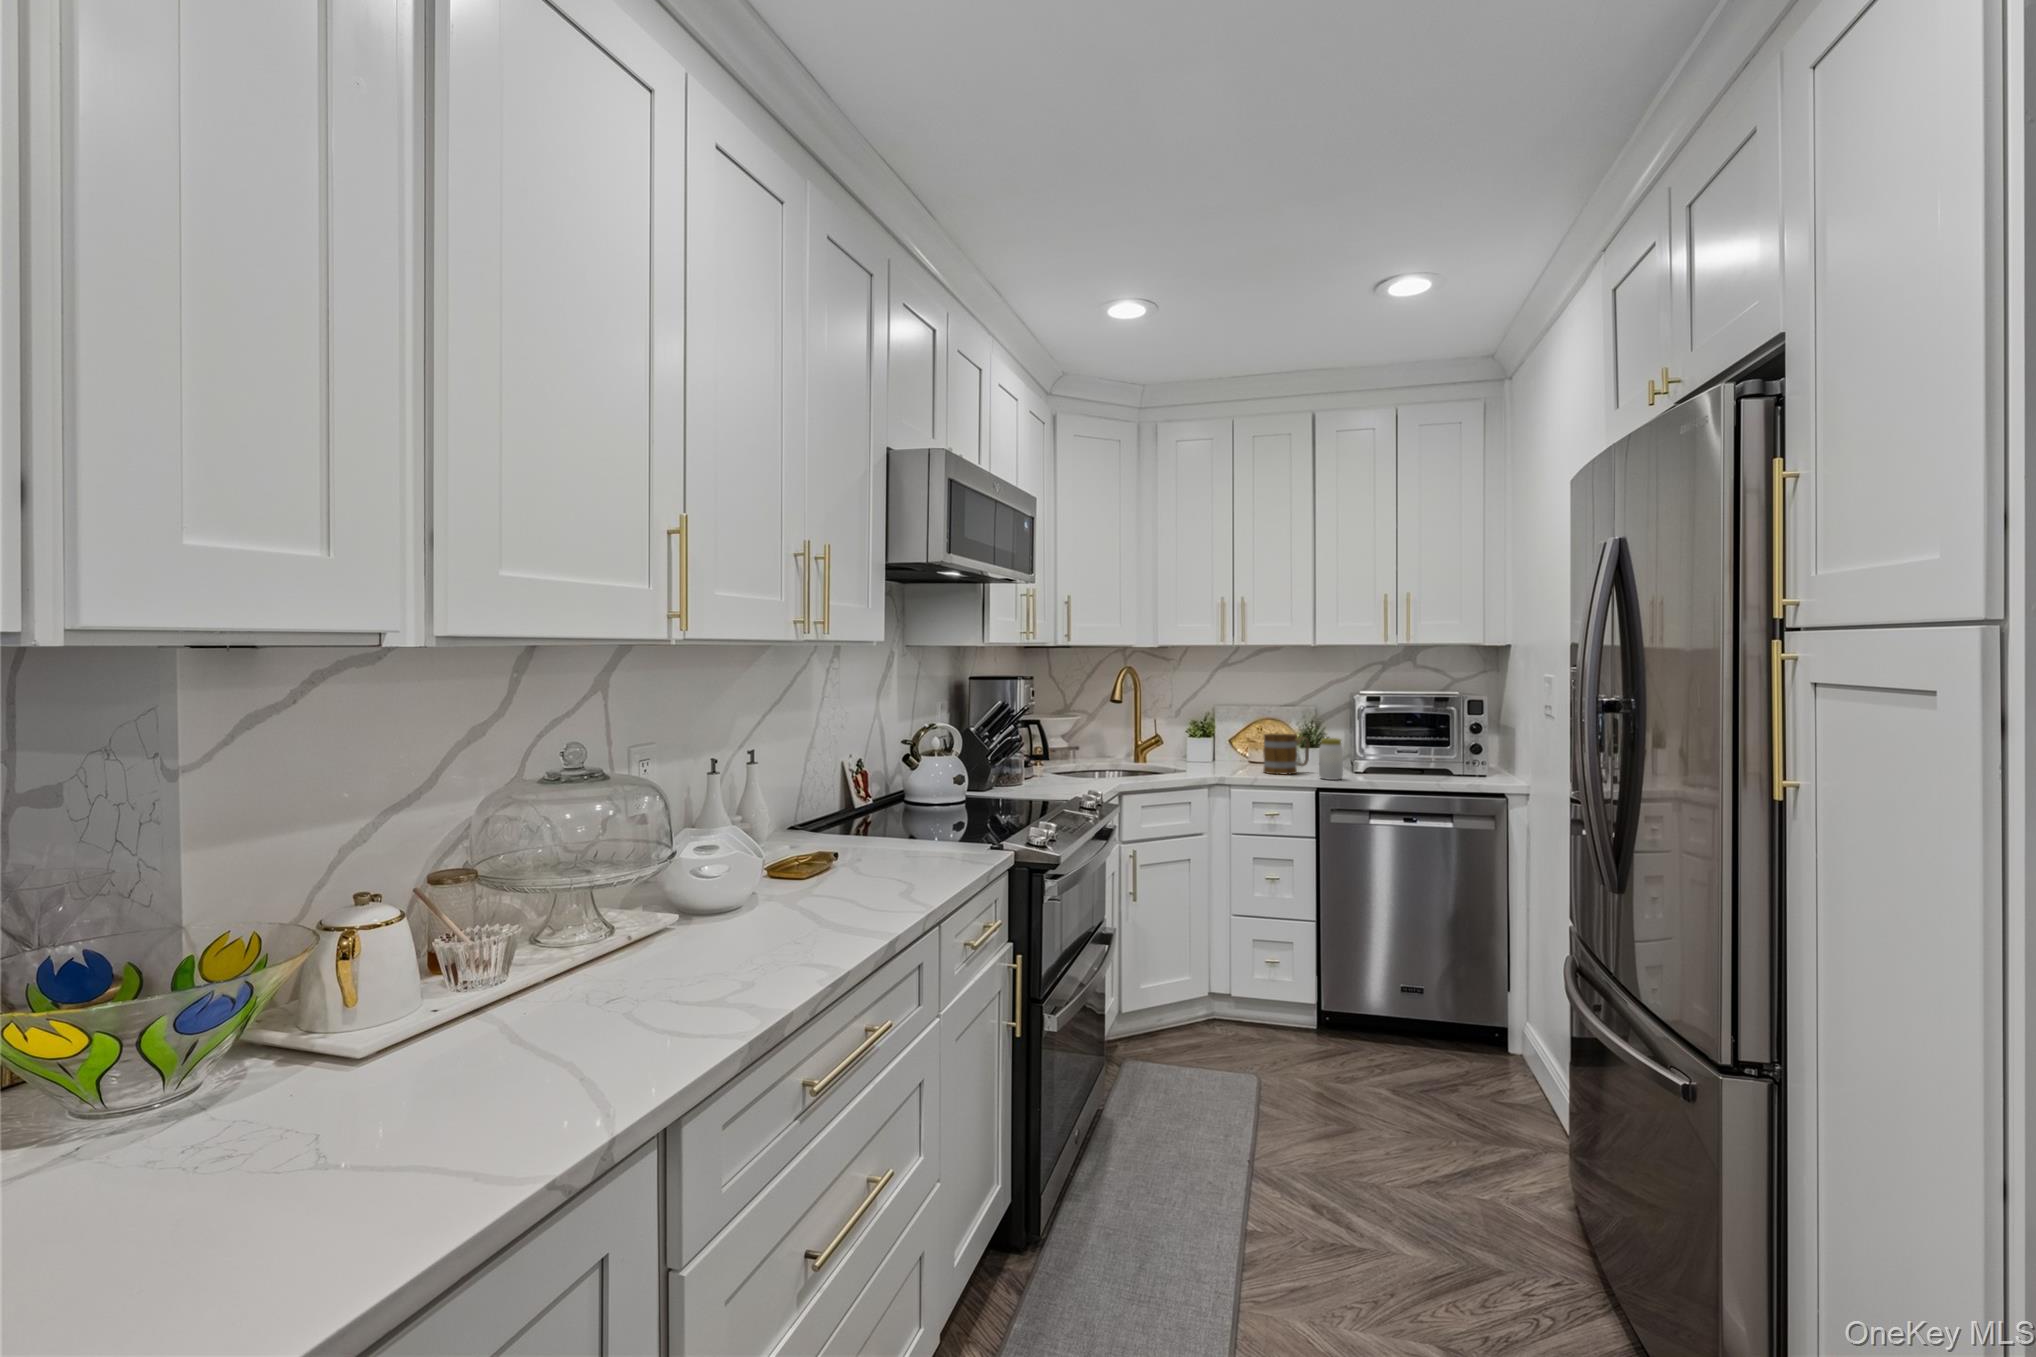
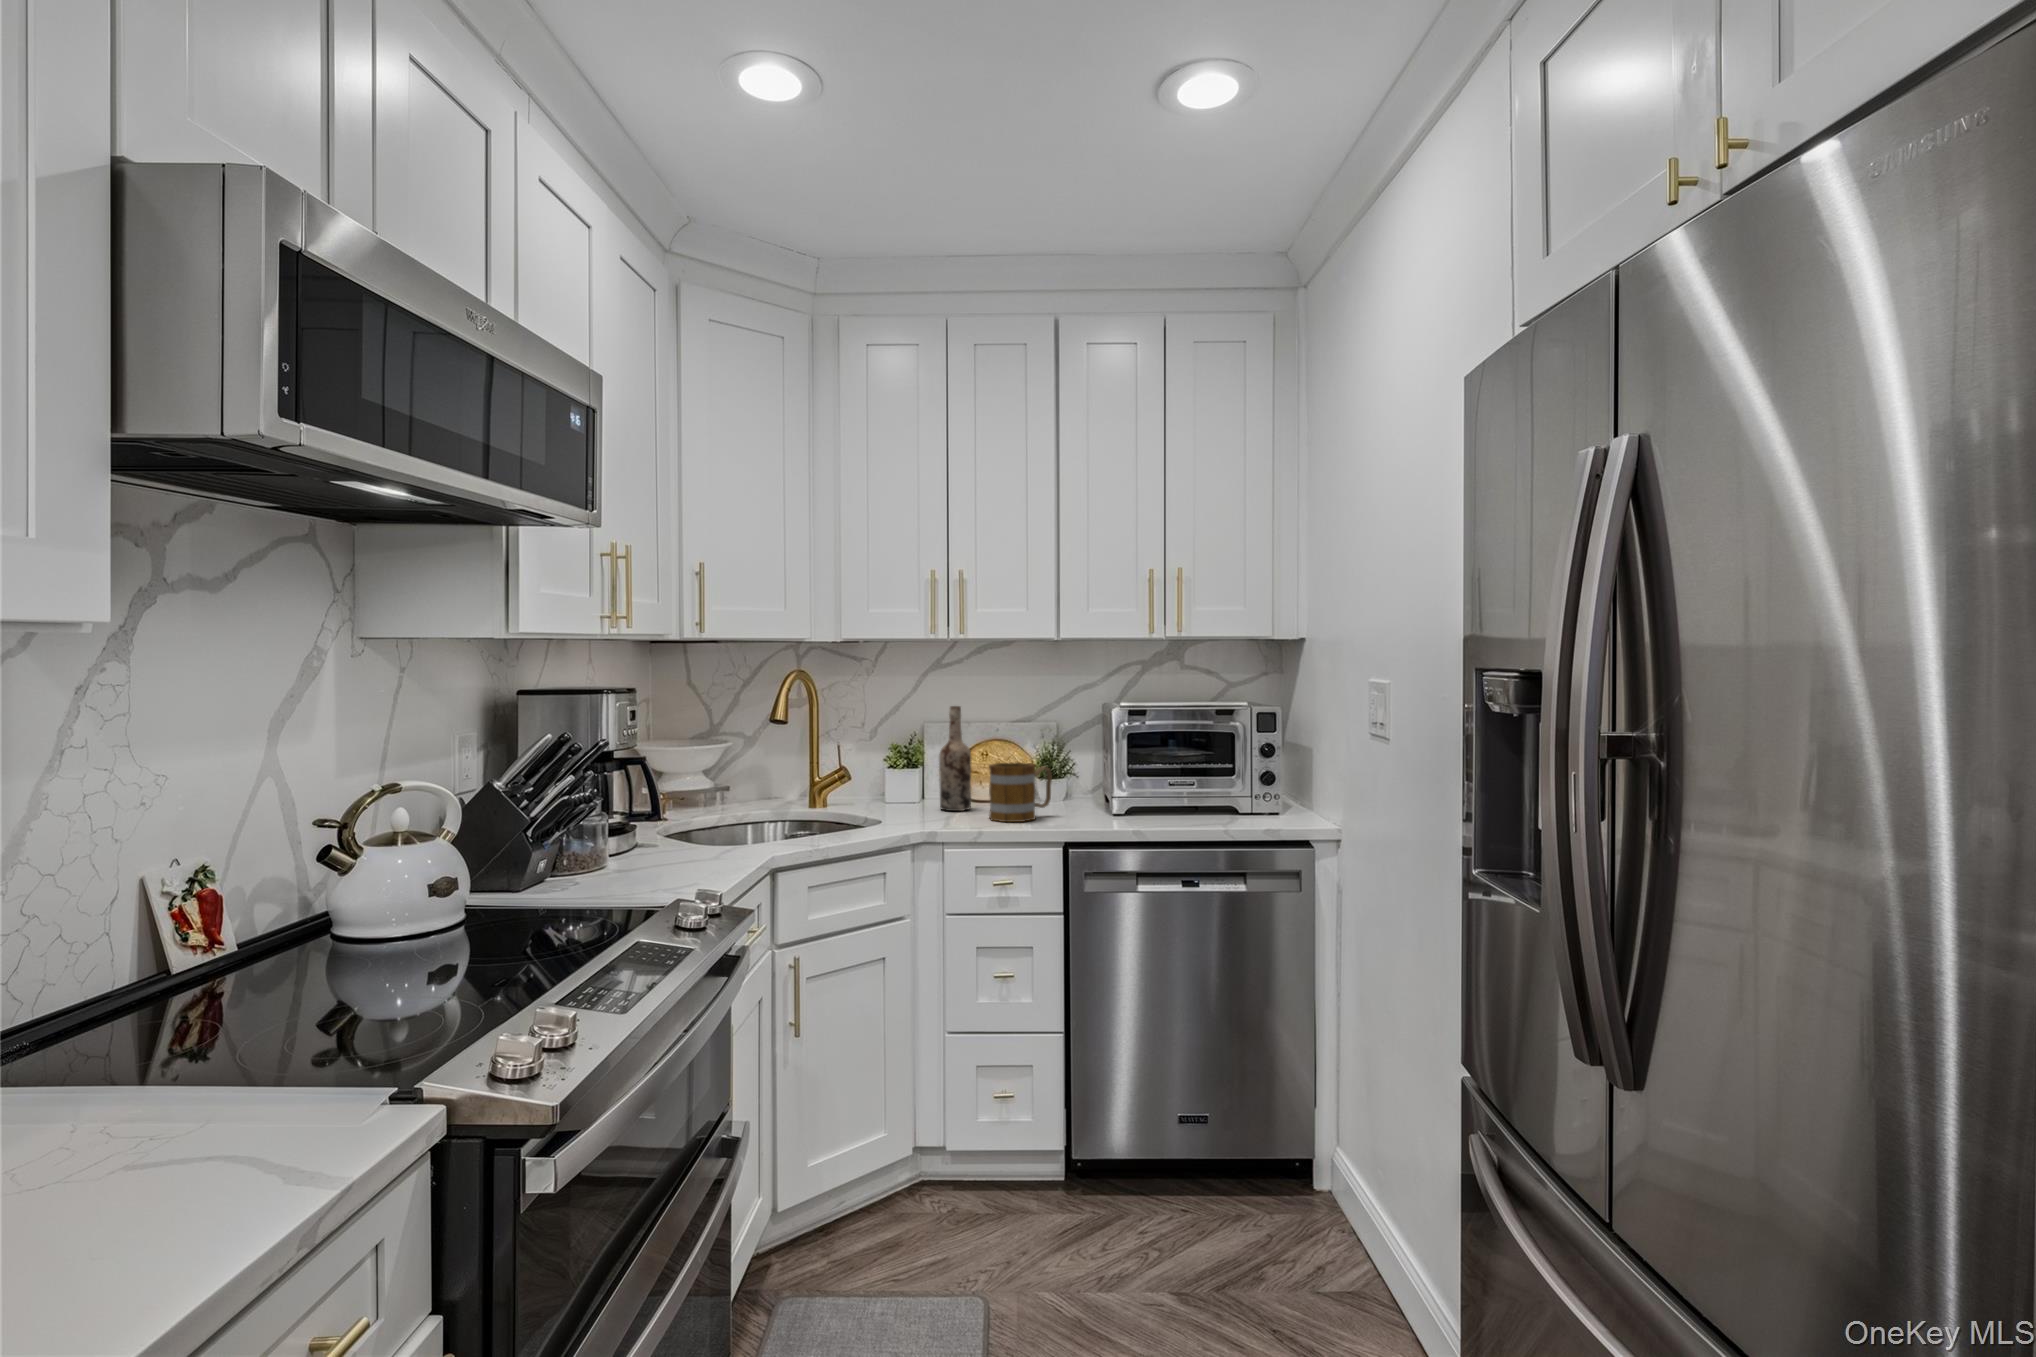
wine bottle: none [1228,693,1251,767] -> present [939,706,972,811]
jar: present [1319,738,1343,780] -> none [1066,769,1099,829]

